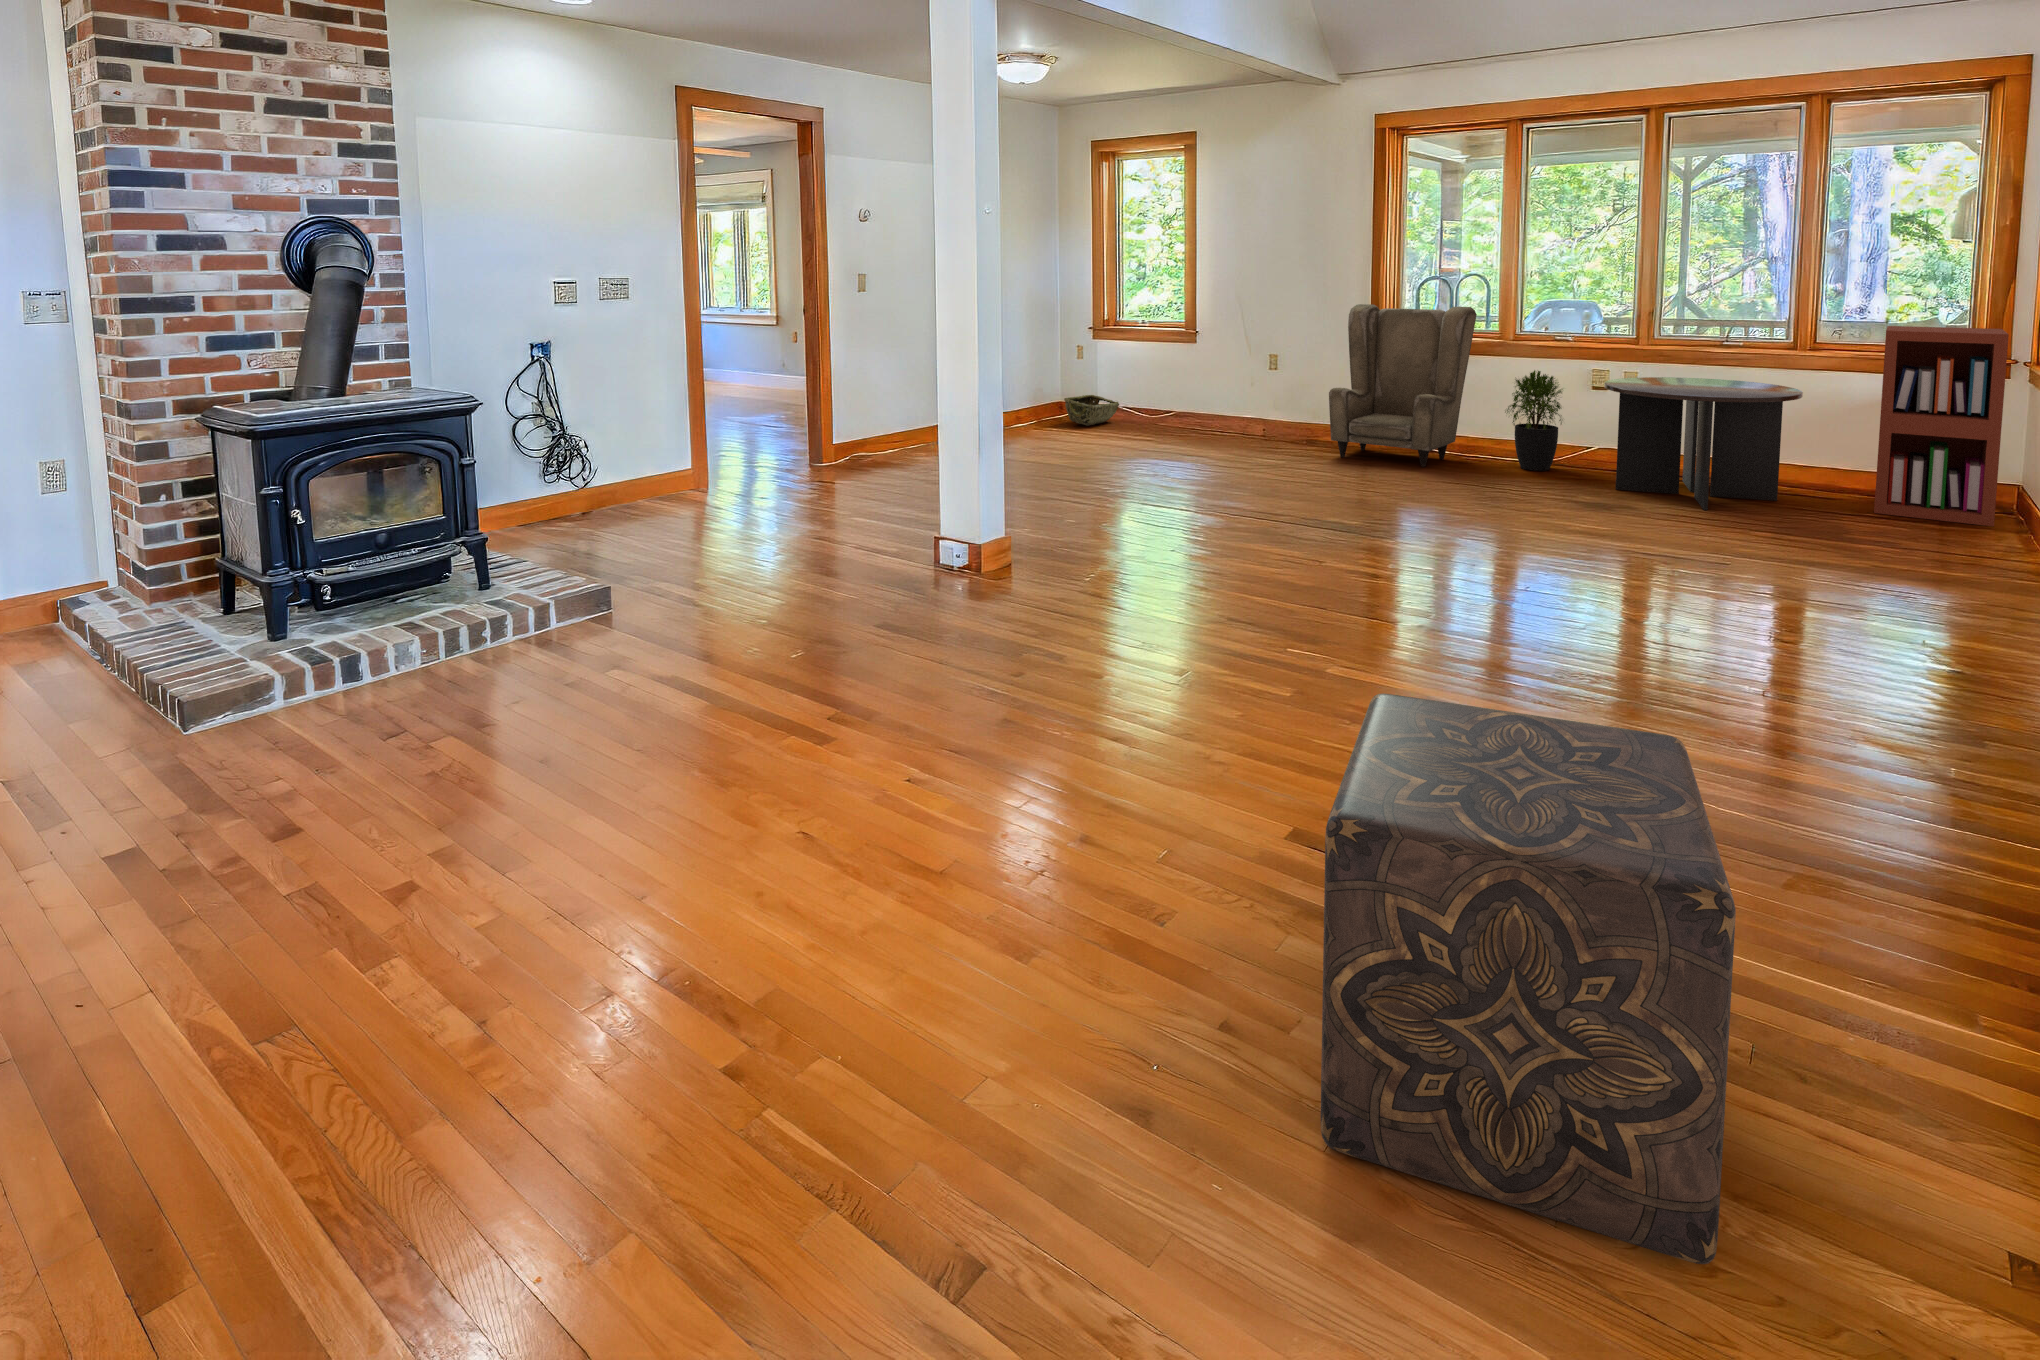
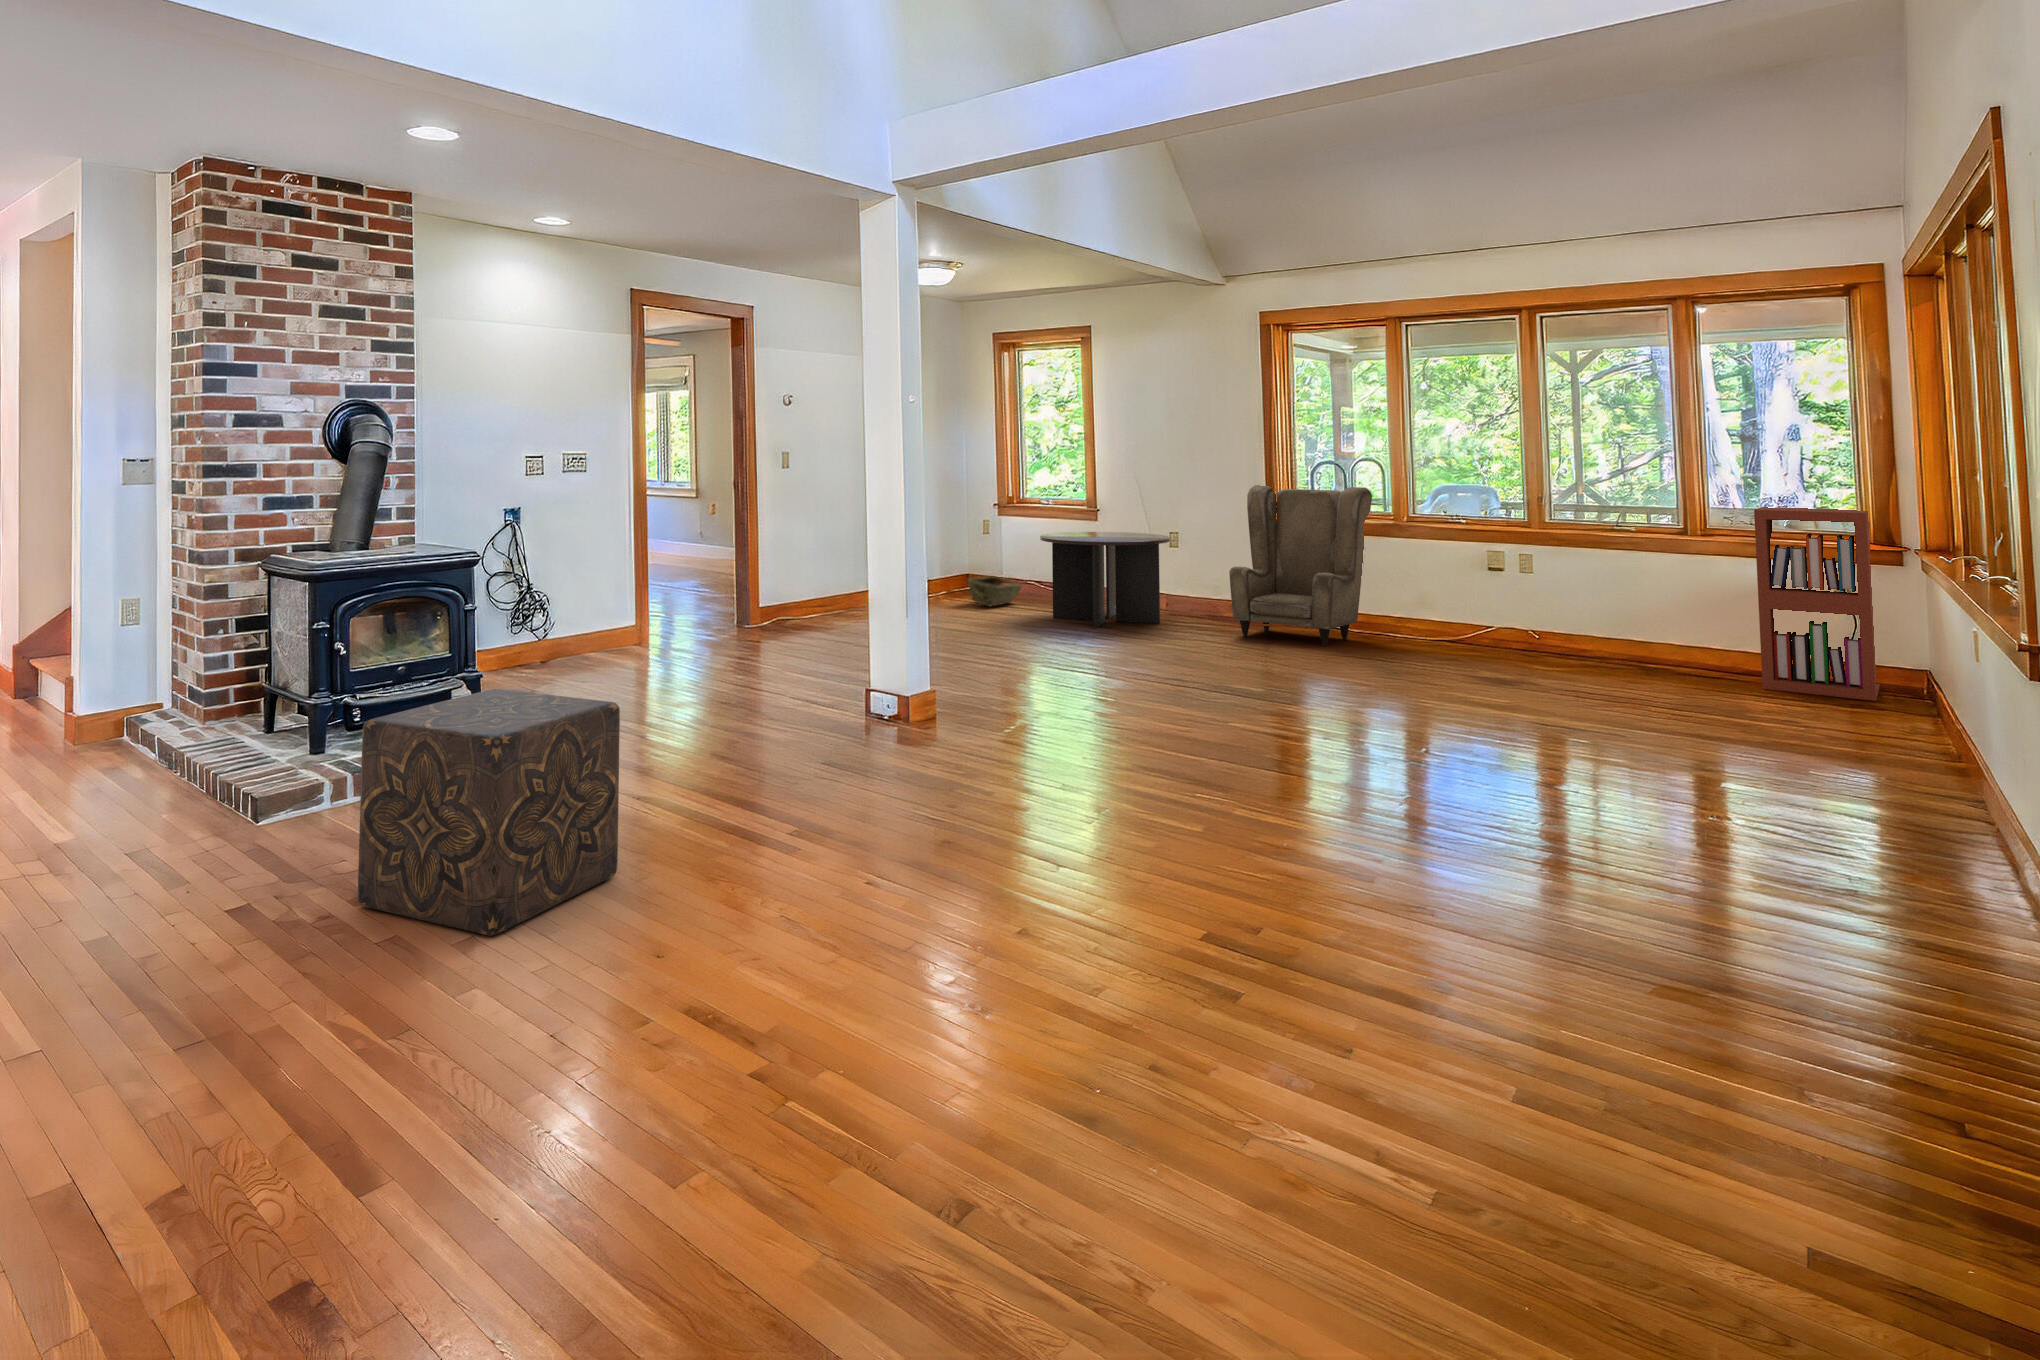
potted plant: present [1505,370,1563,471] -> none [1402,549,1464,650]
coffee table: present [1604,377,1803,510] -> present [1040,532,1171,628]
ottoman: present [1320,693,1736,1264] -> present [358,689,620,936]

